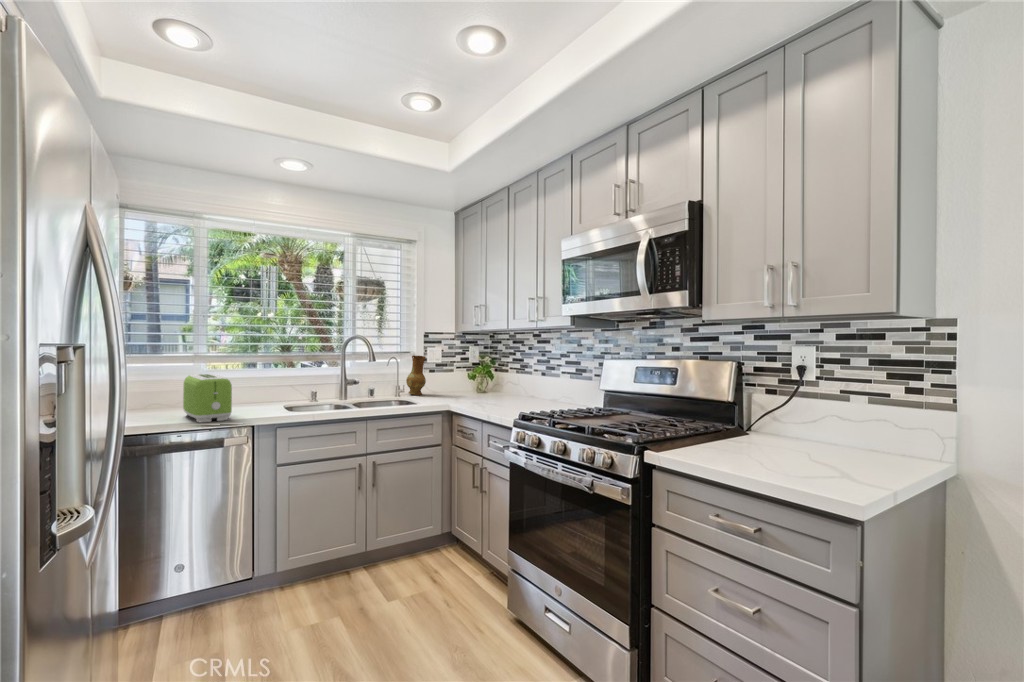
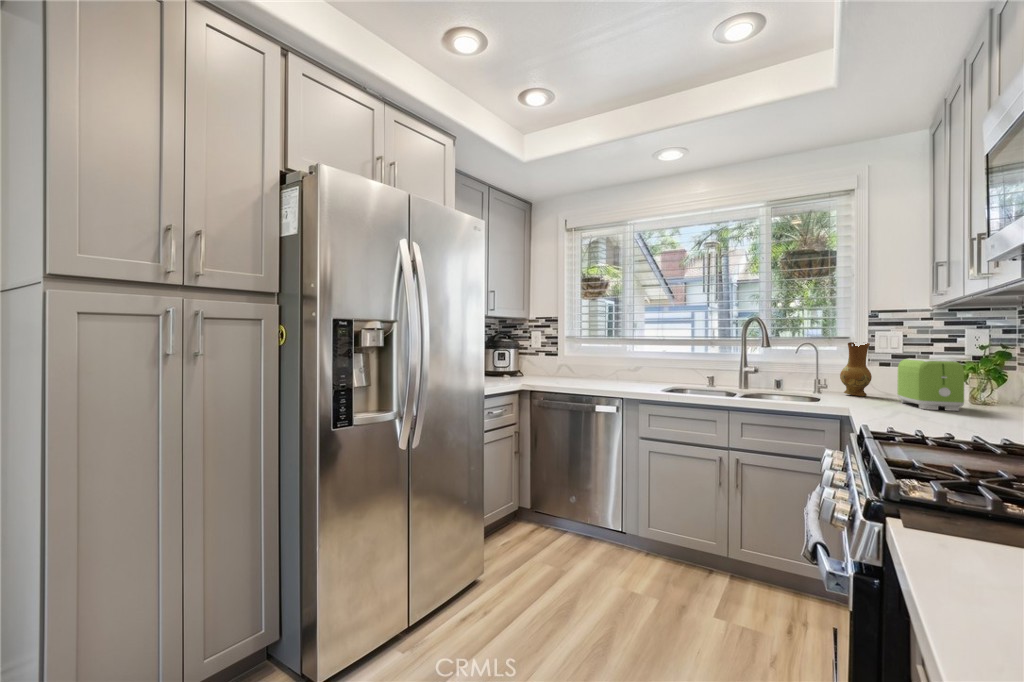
toaster: present [183,374,232,423] -> present [897,359,964,411]

